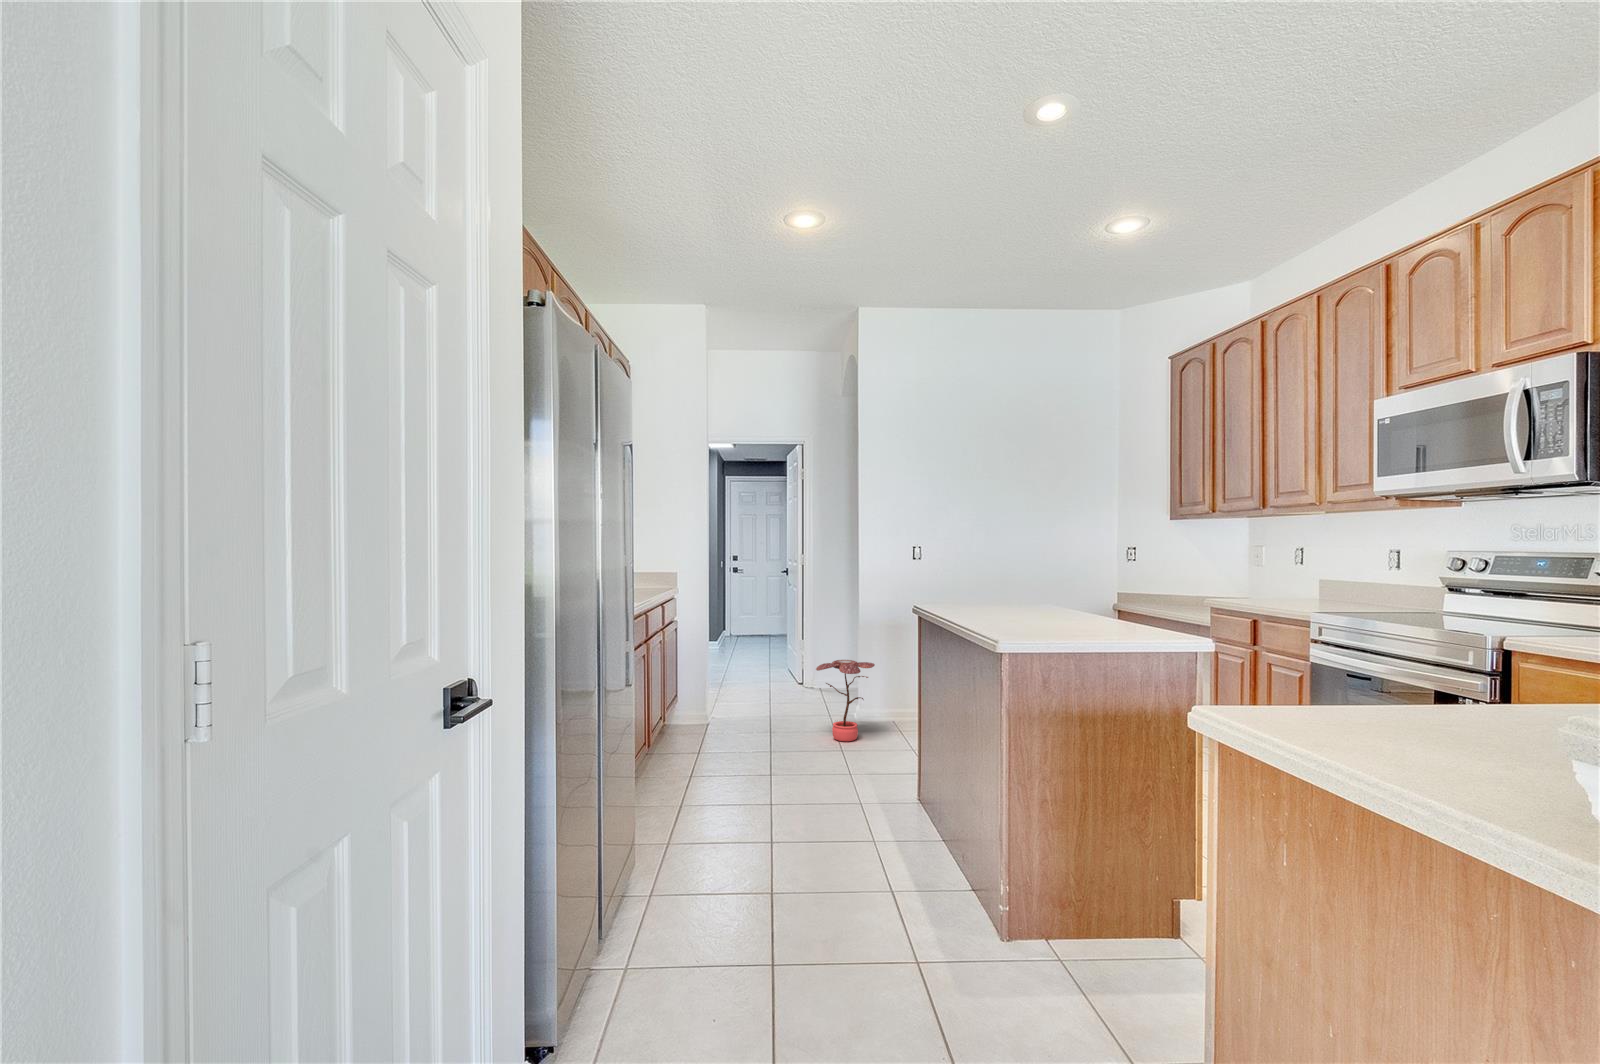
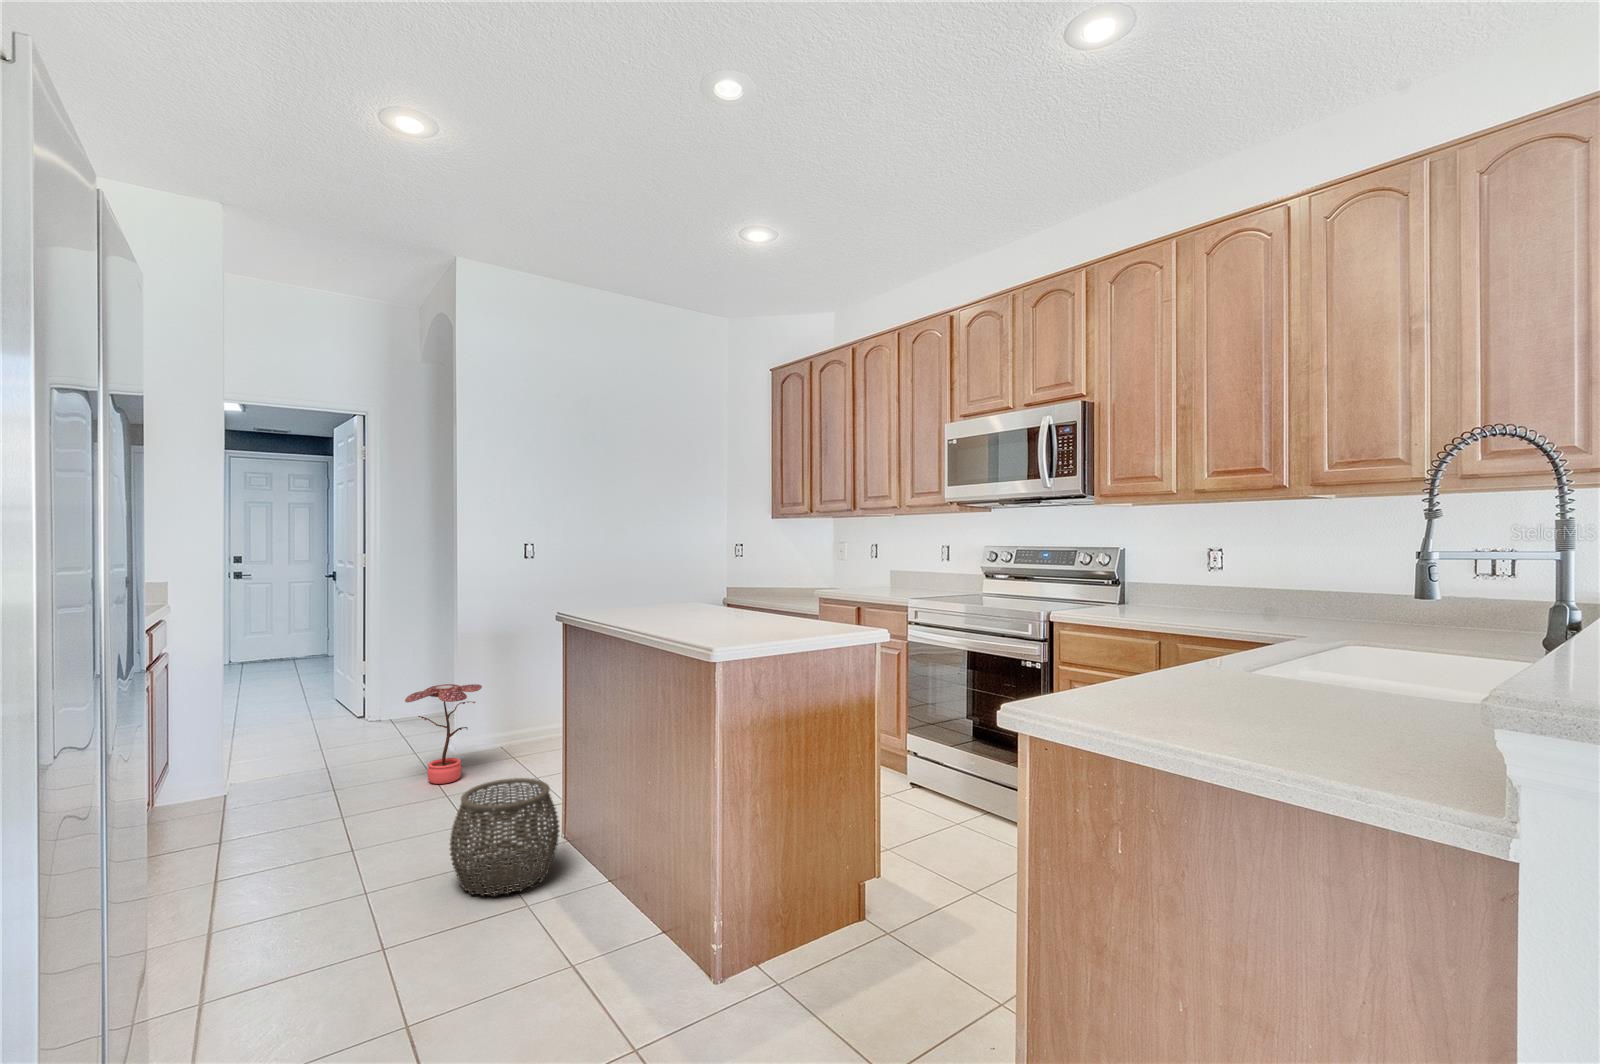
woven basket: none [823,738,908,831] -> present [450,778,559,896]

